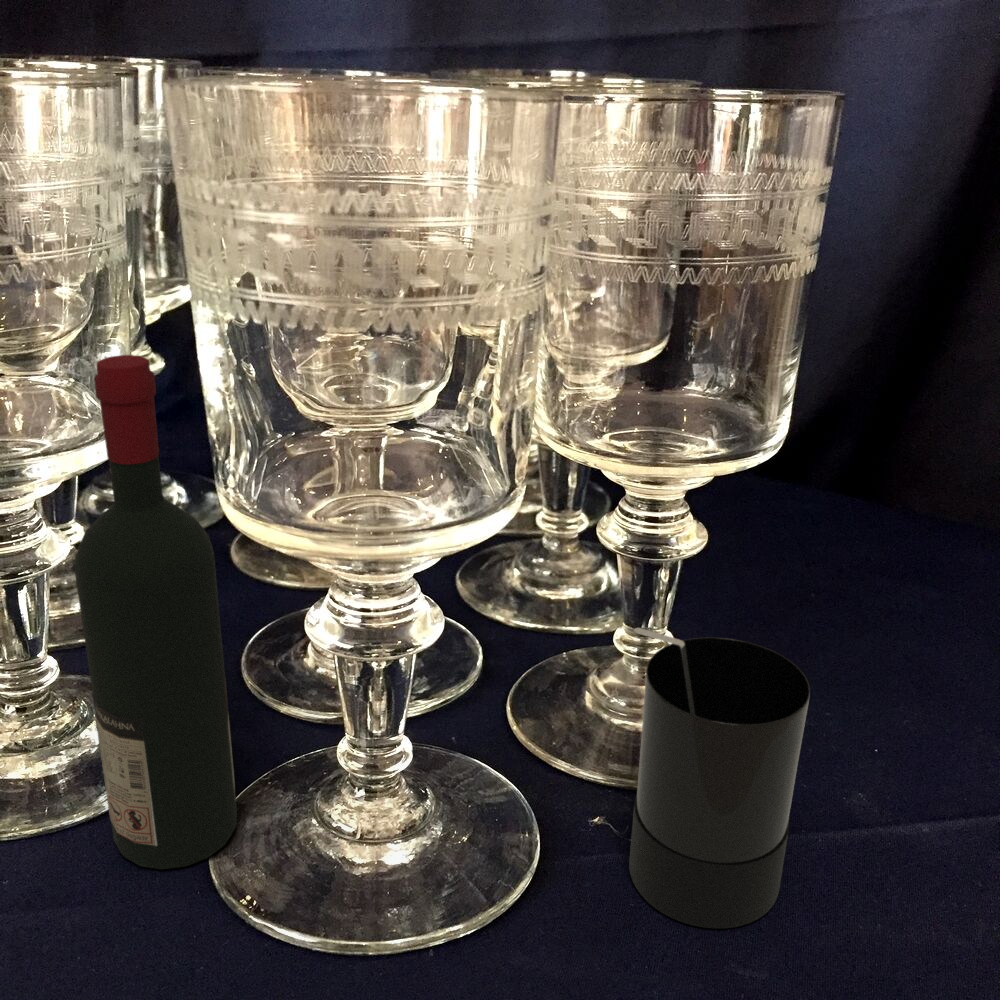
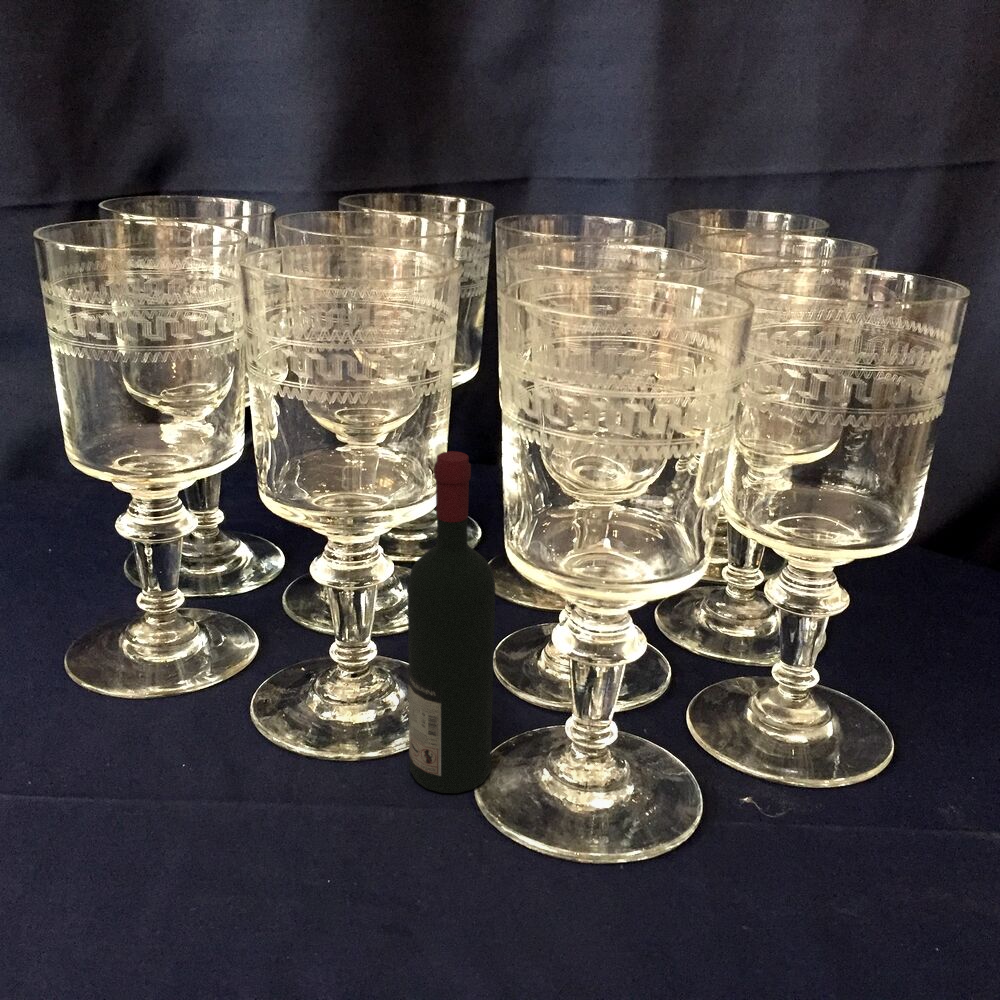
candle: present [629,628,810,928] -> none [767,662,906,884]

